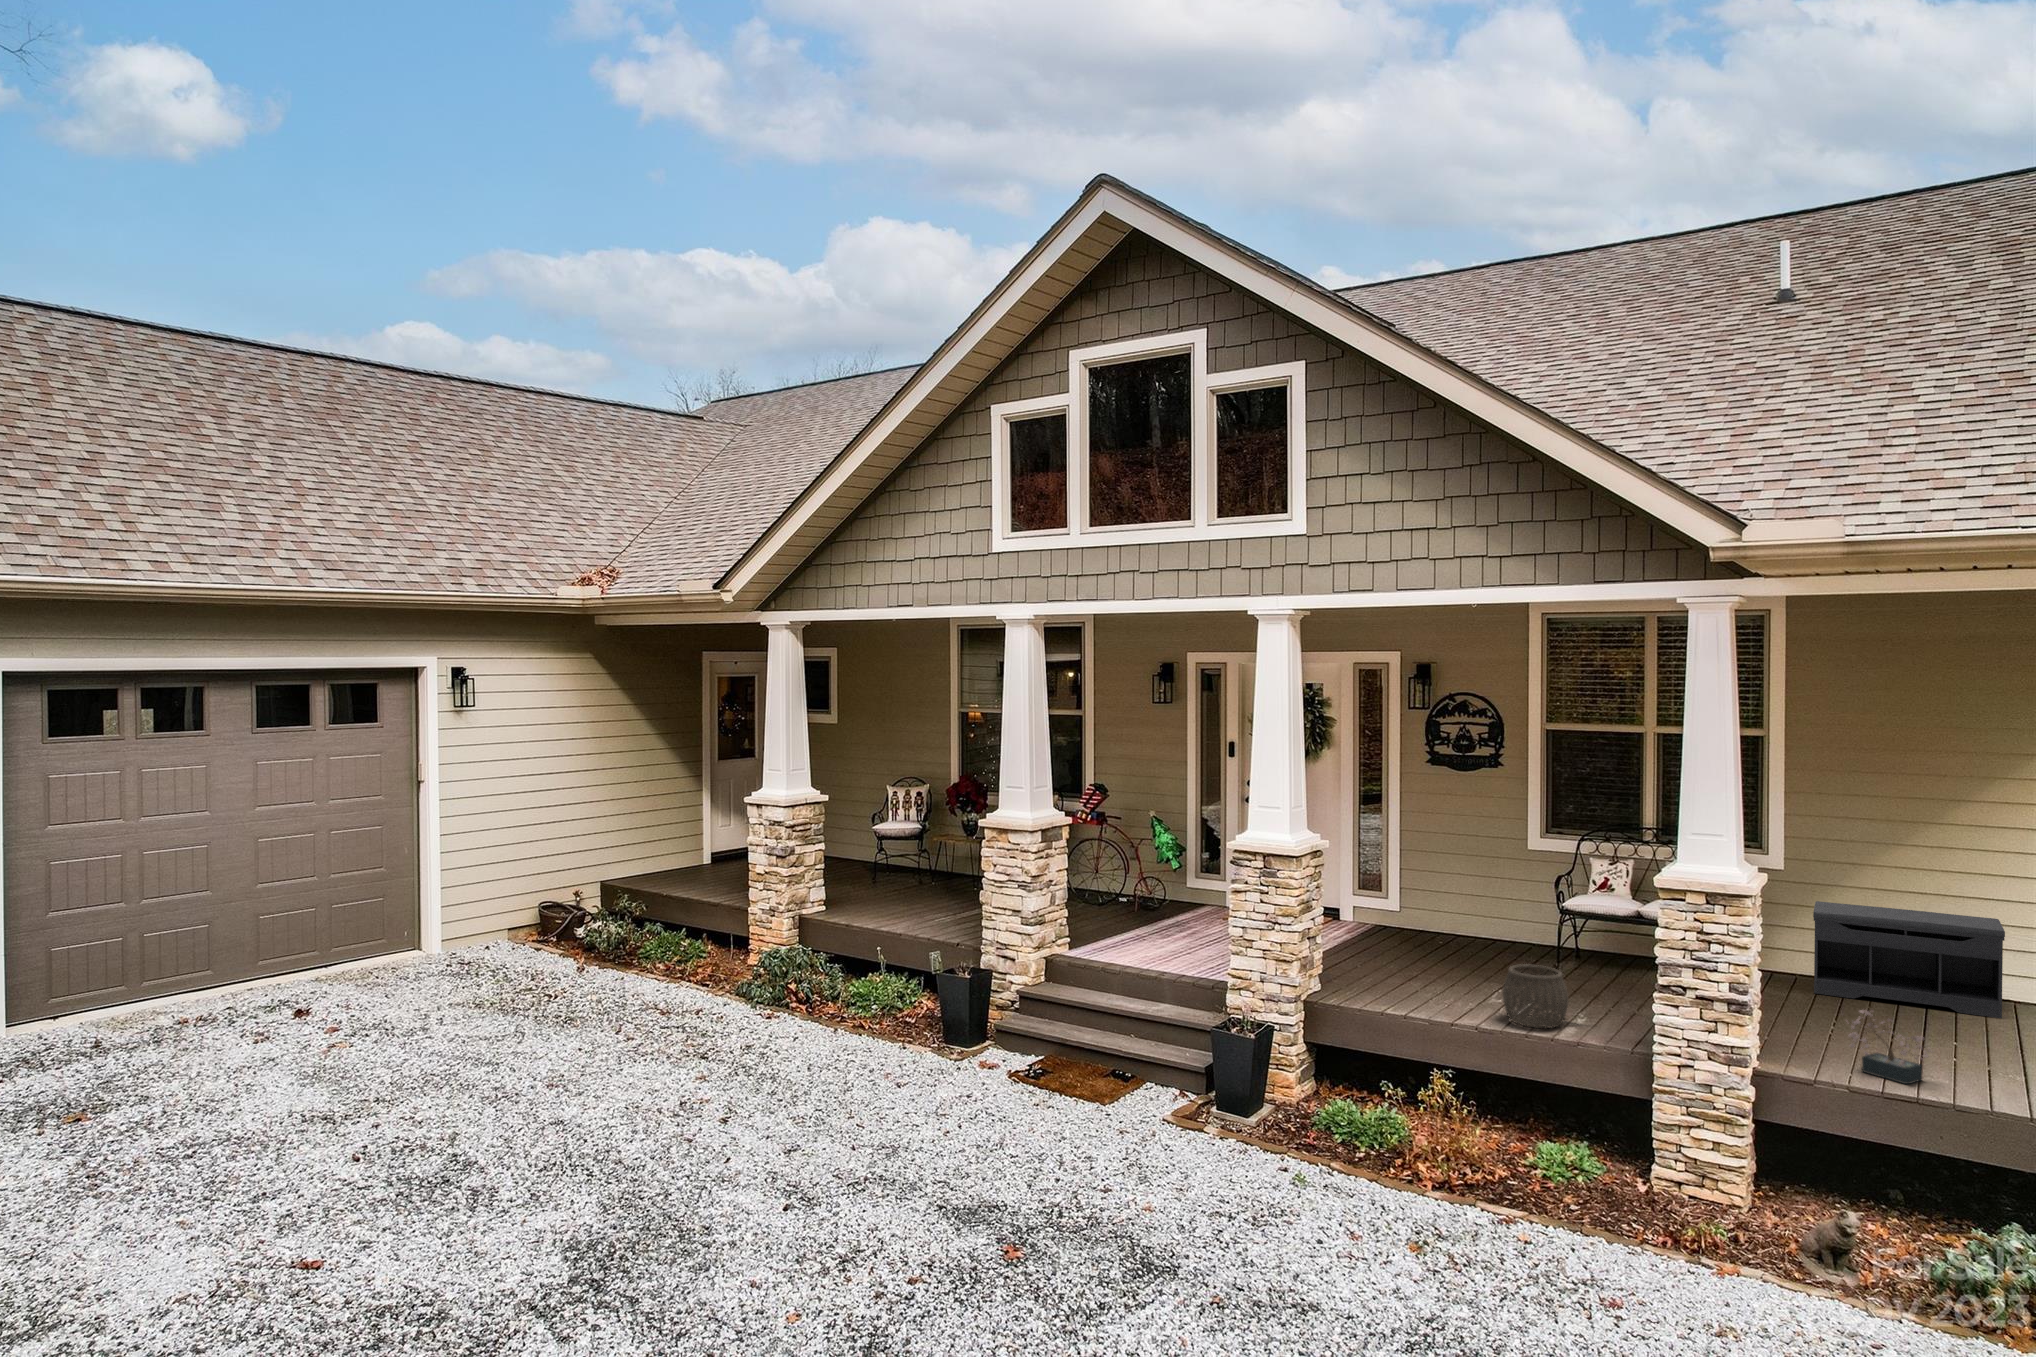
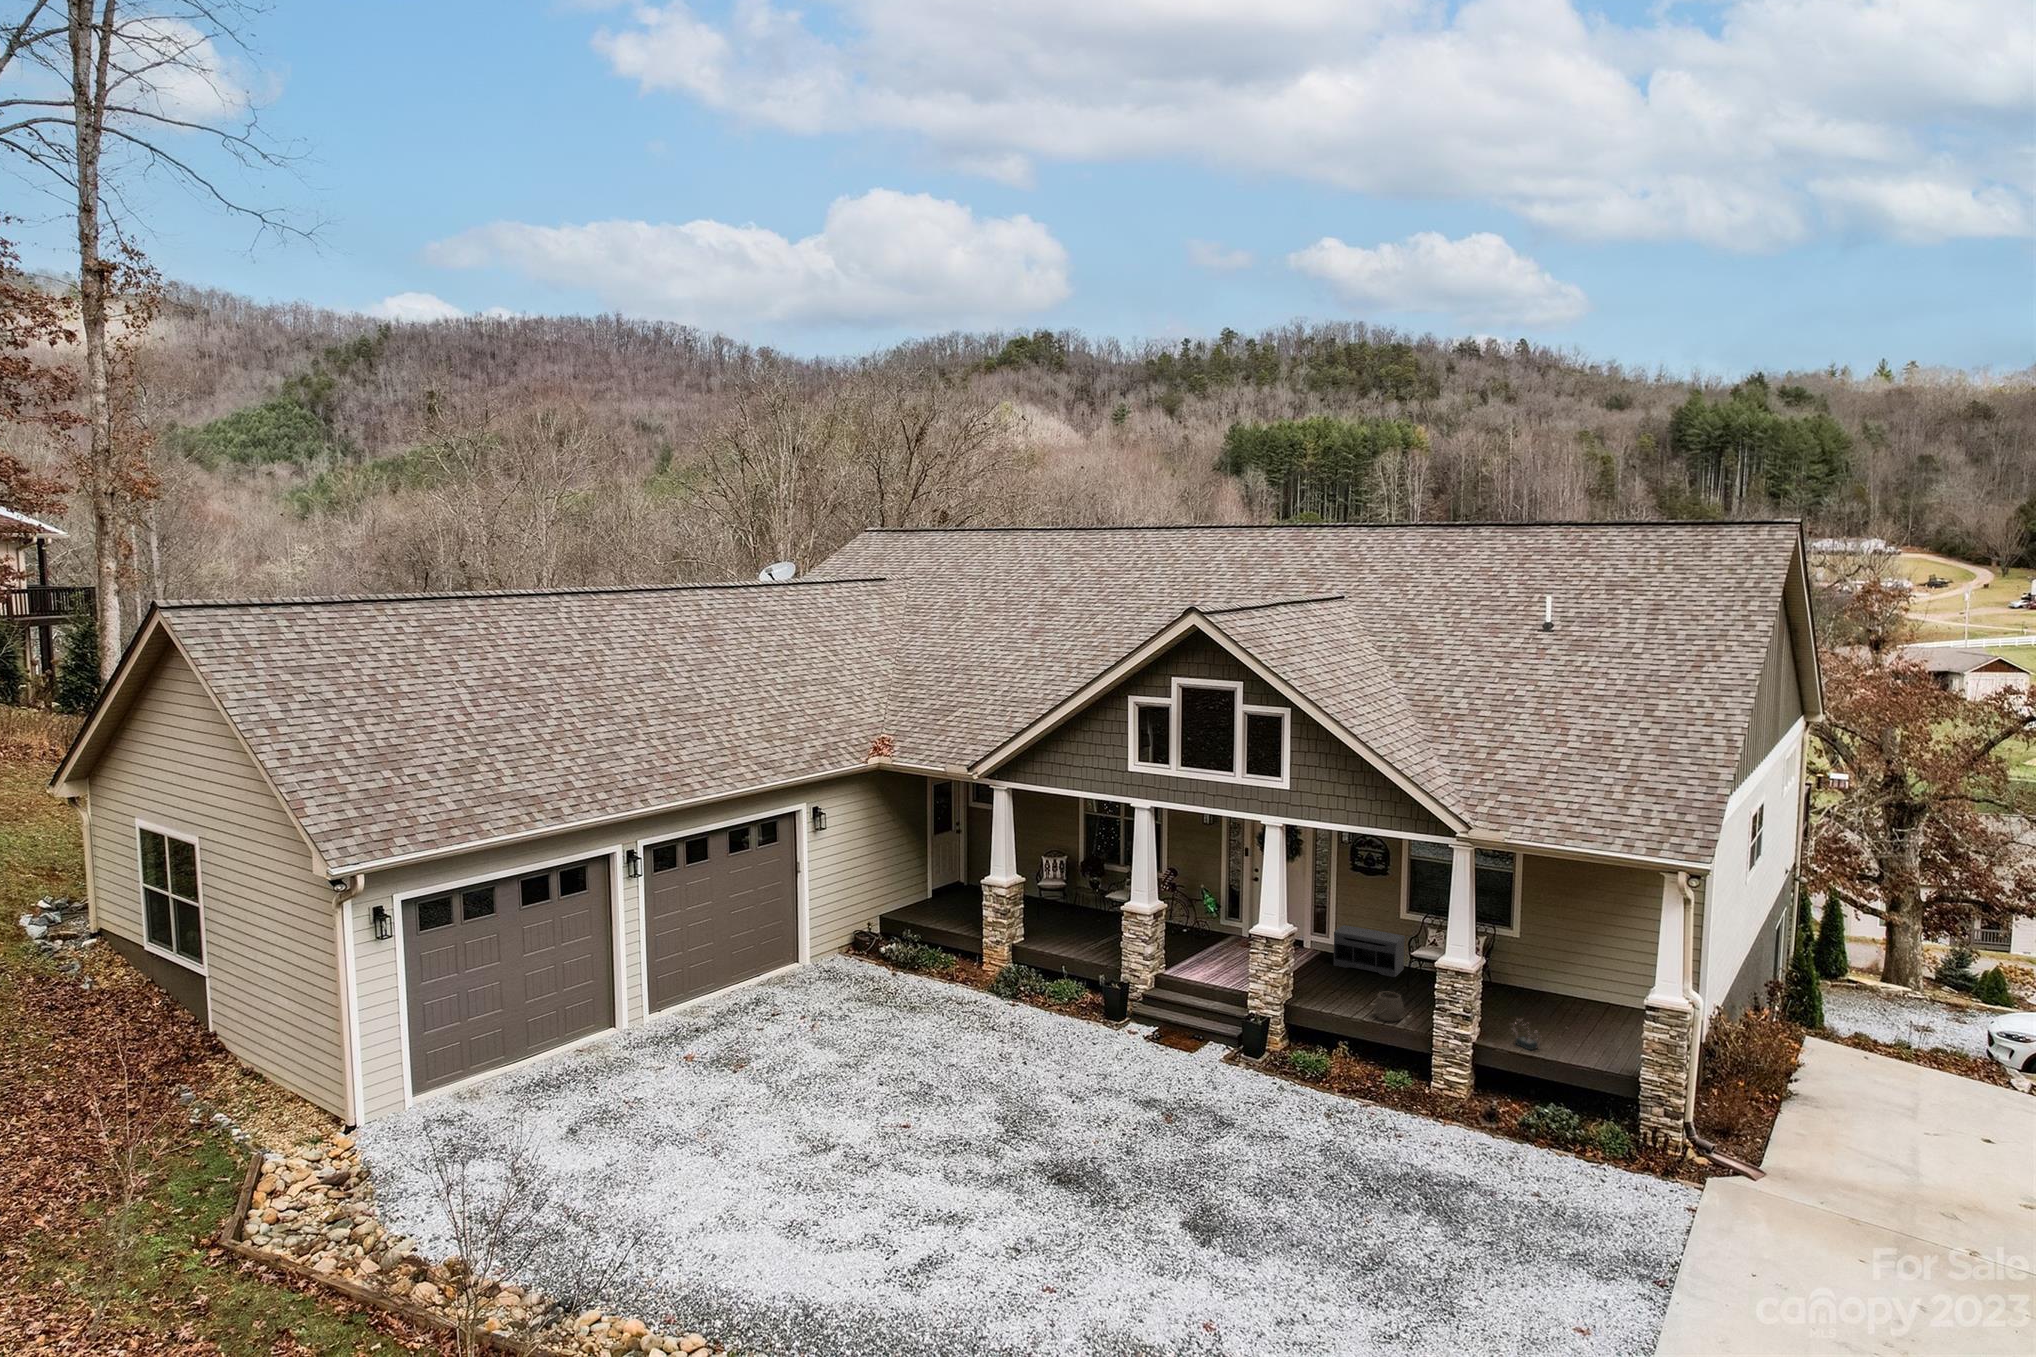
bench: present [1813,901,2005,1018] -> present [1334,925,1405,977]

